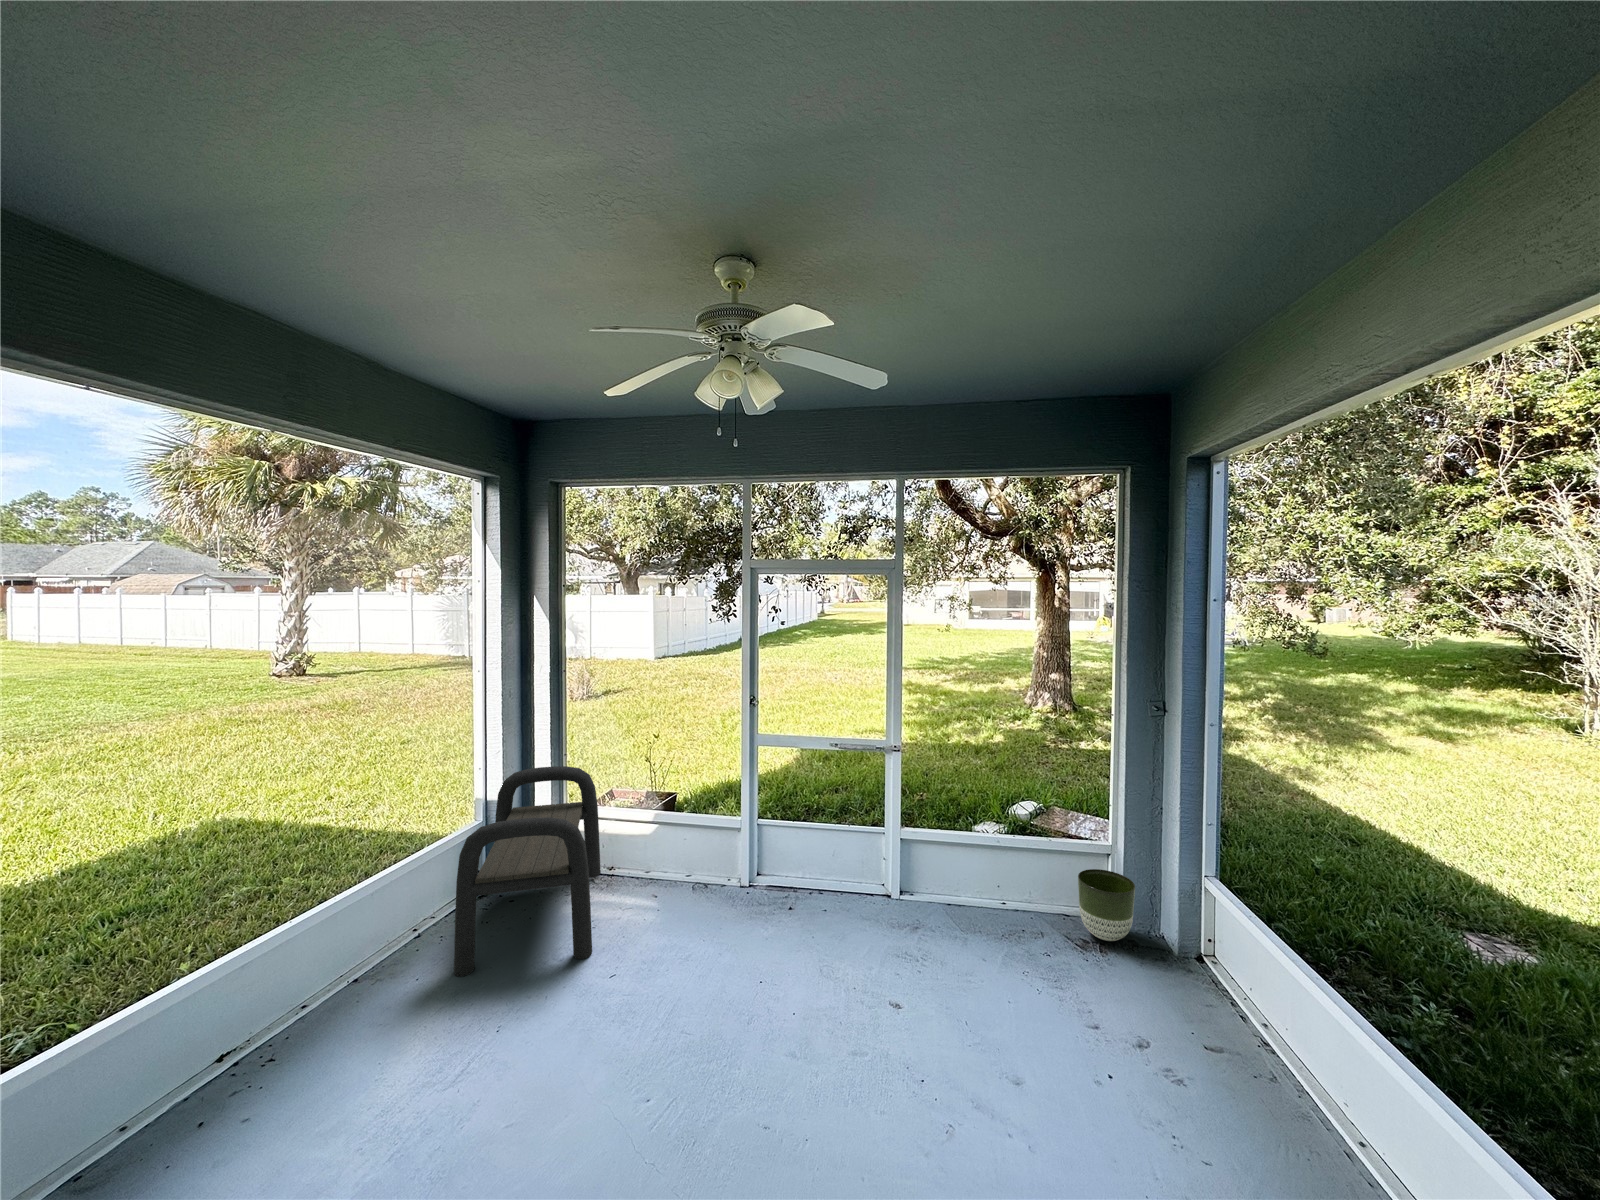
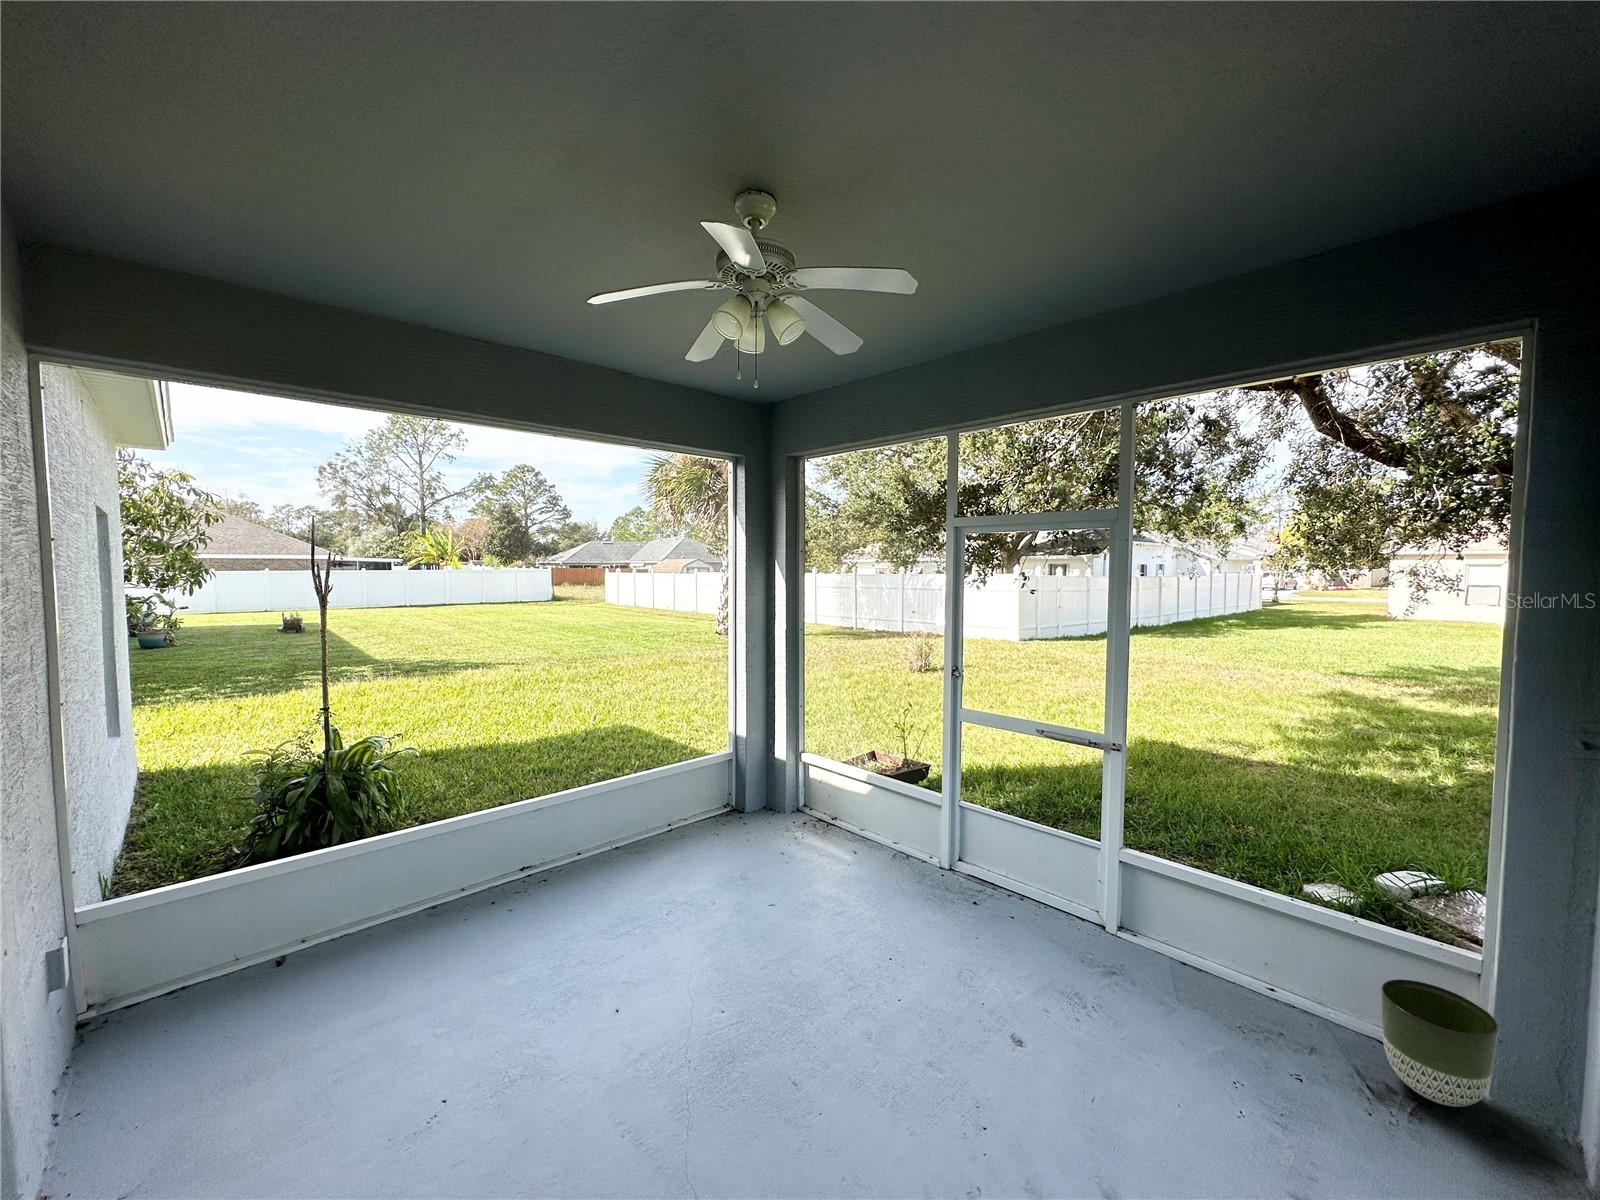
bench: present [454,766,601,977] -> none [671,713,824,884]

